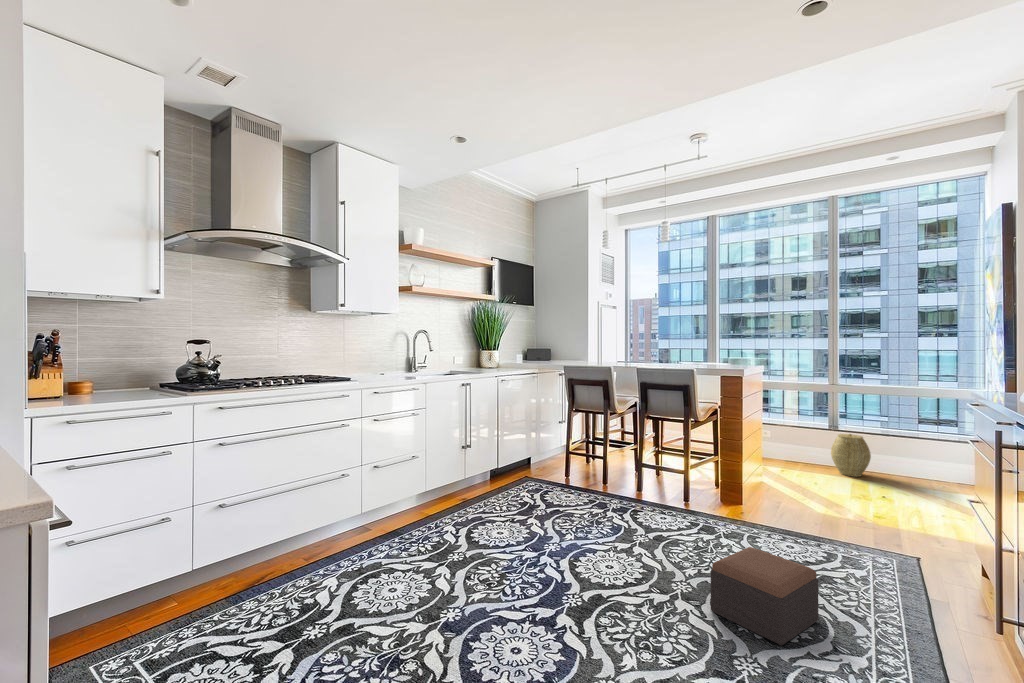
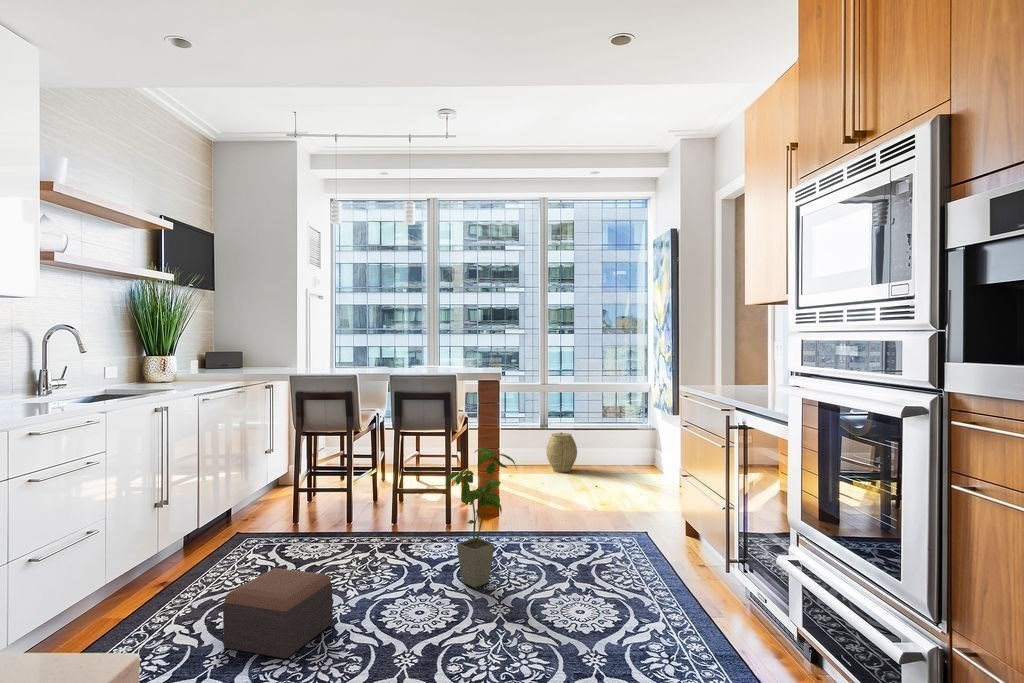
house plant: none [649,432,716,561] -> present [446,448,516,588]
footstool: present [711,547,818,646] -> present [223,568,333,659]

